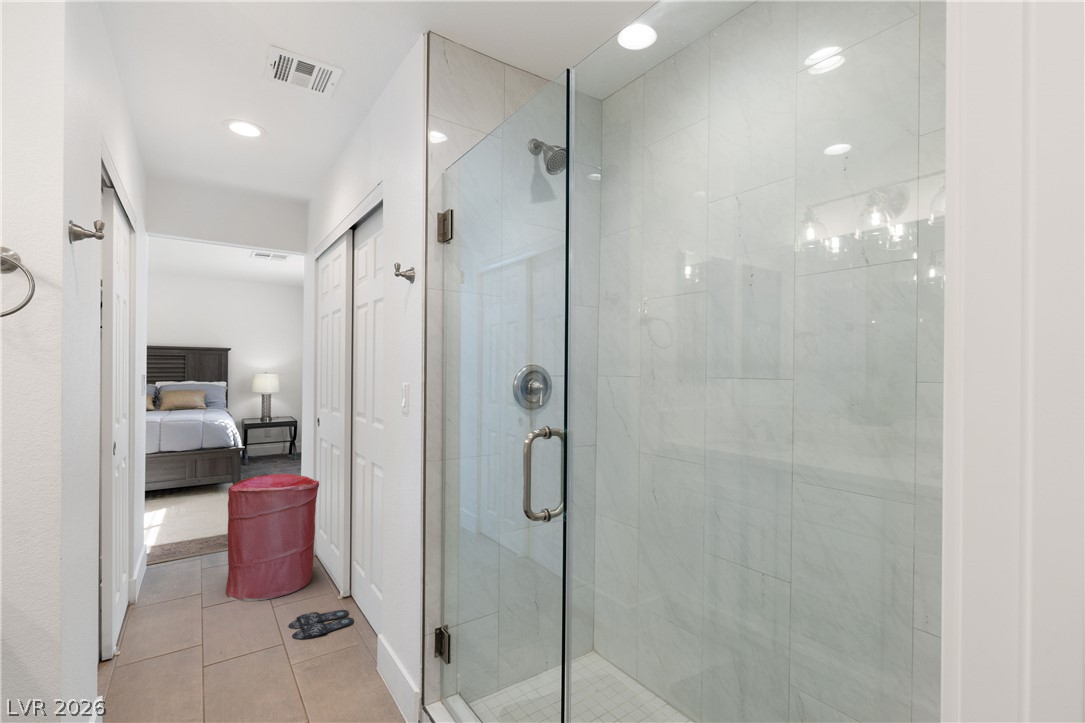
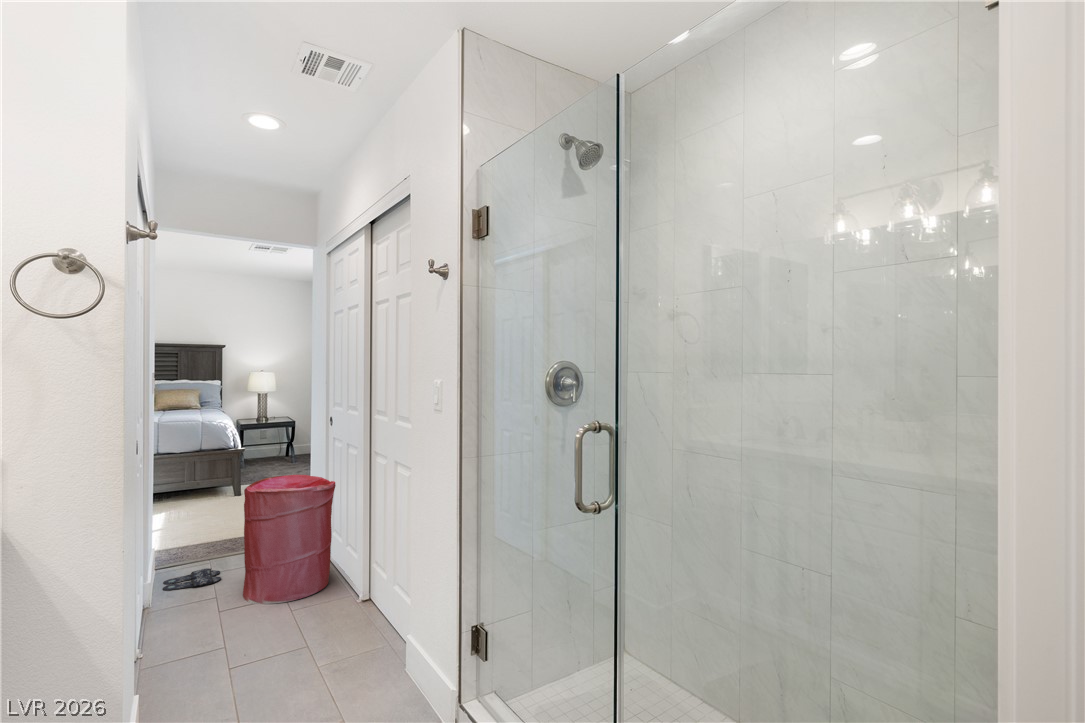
slippers: present [288,610,354,639] -> present [162,568,221,591]

